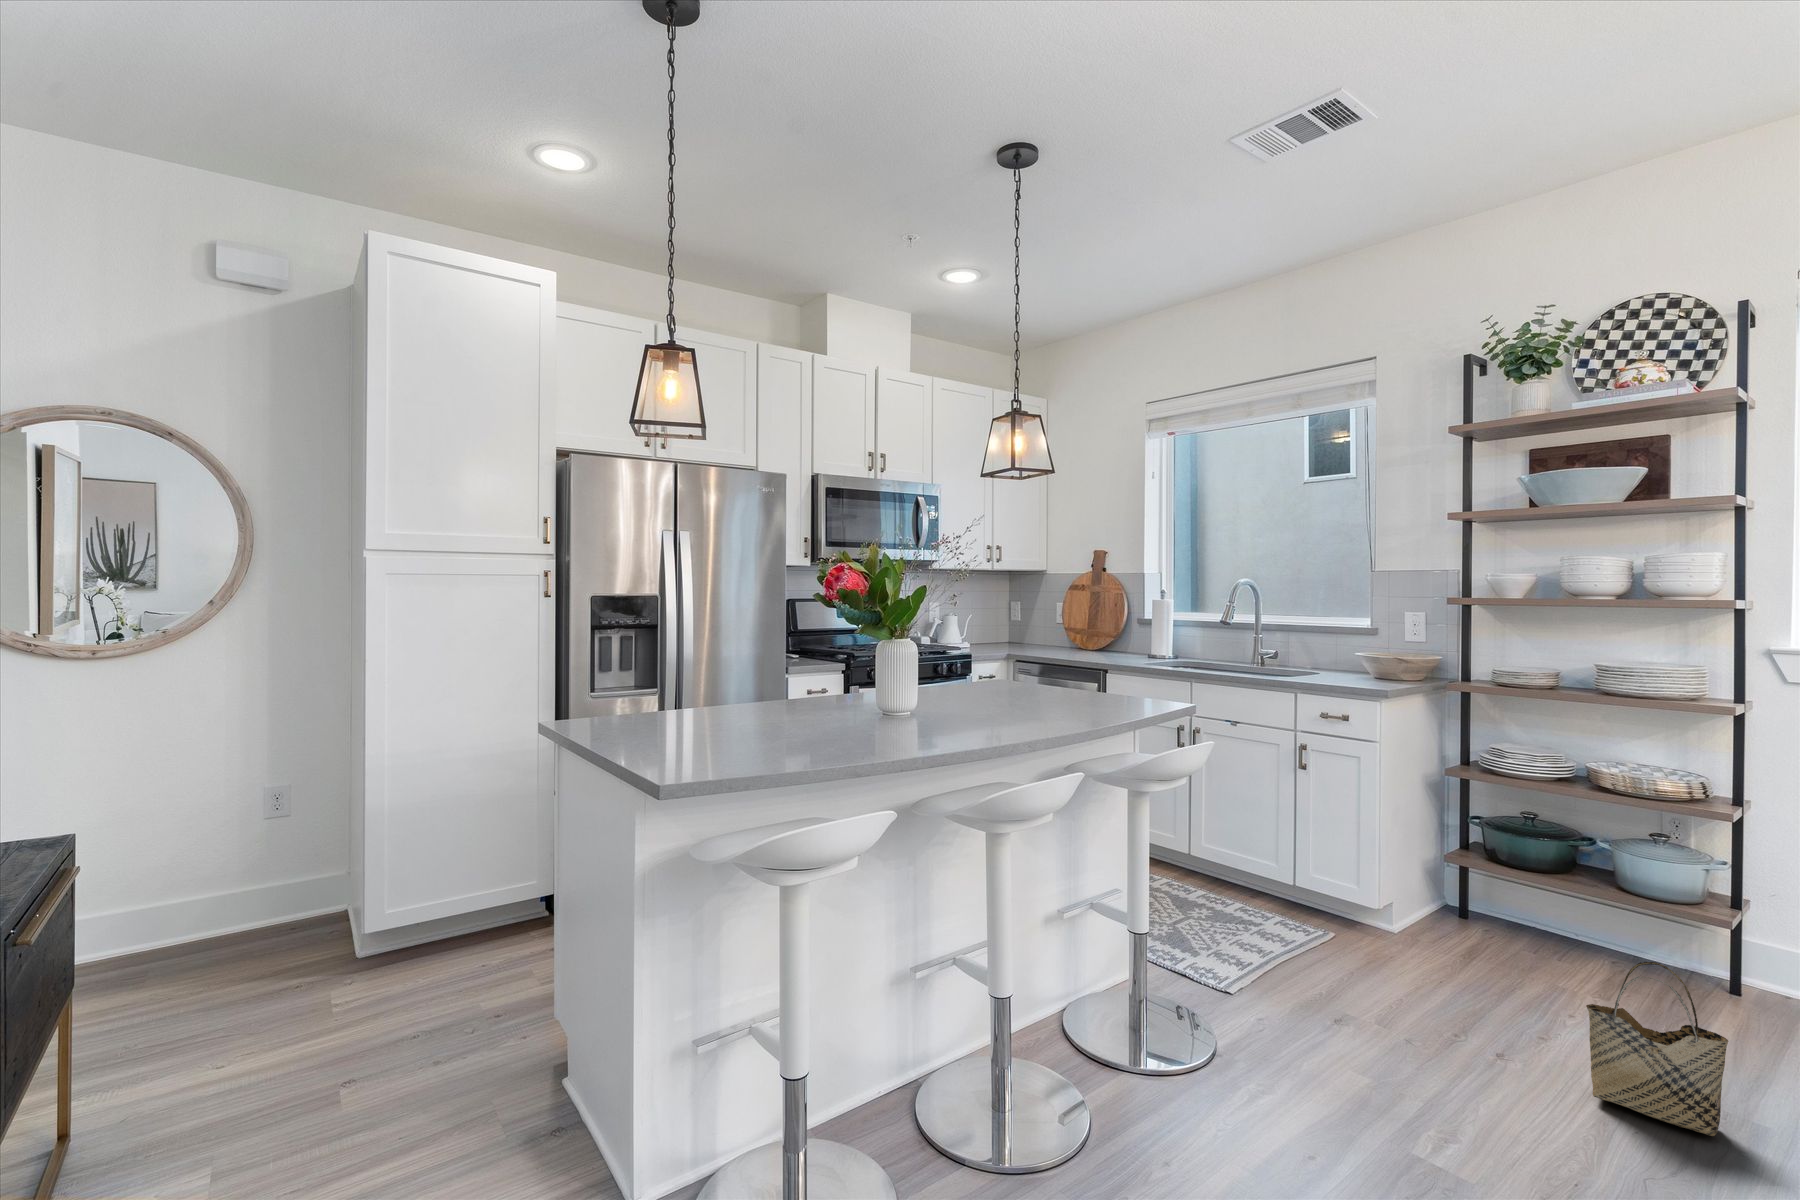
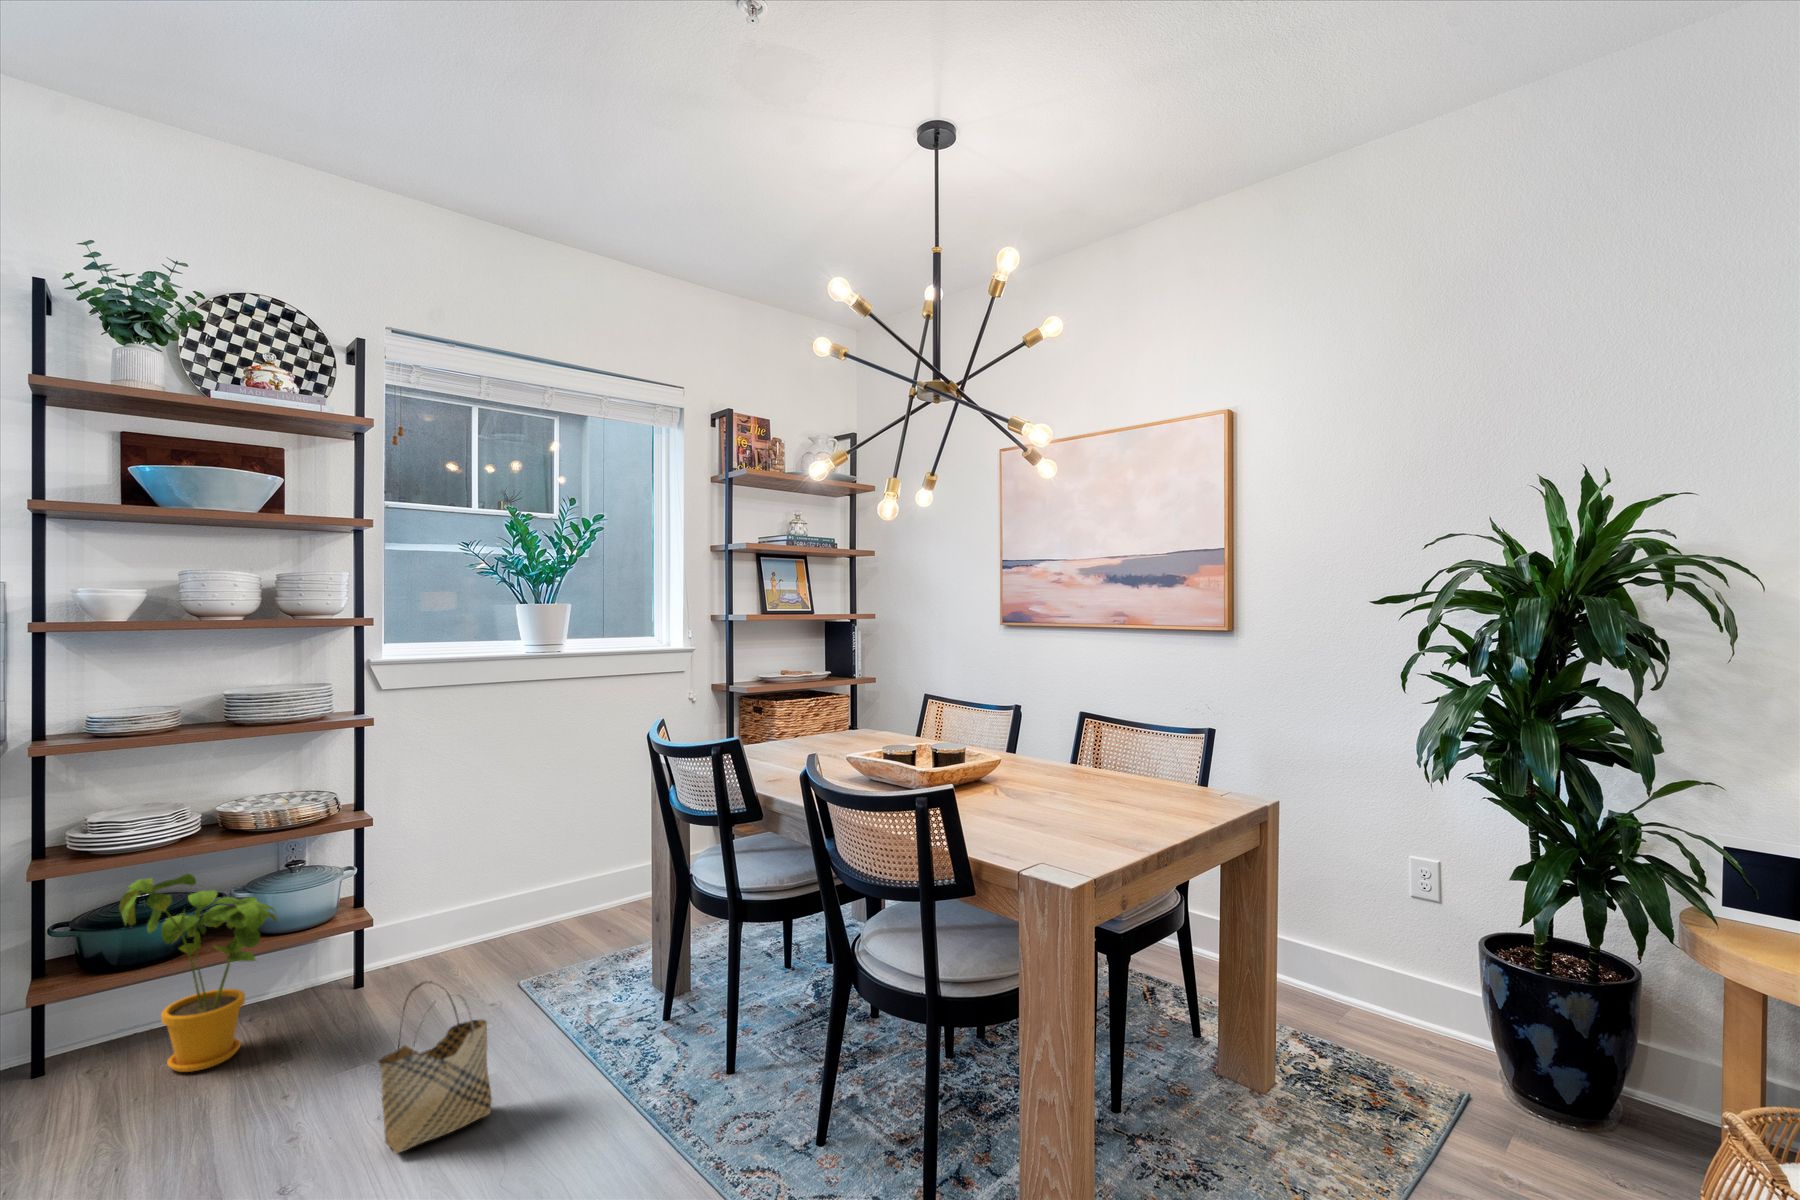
house plant: none [1483,794,1611,971] -> present [119,874,276,1072]

